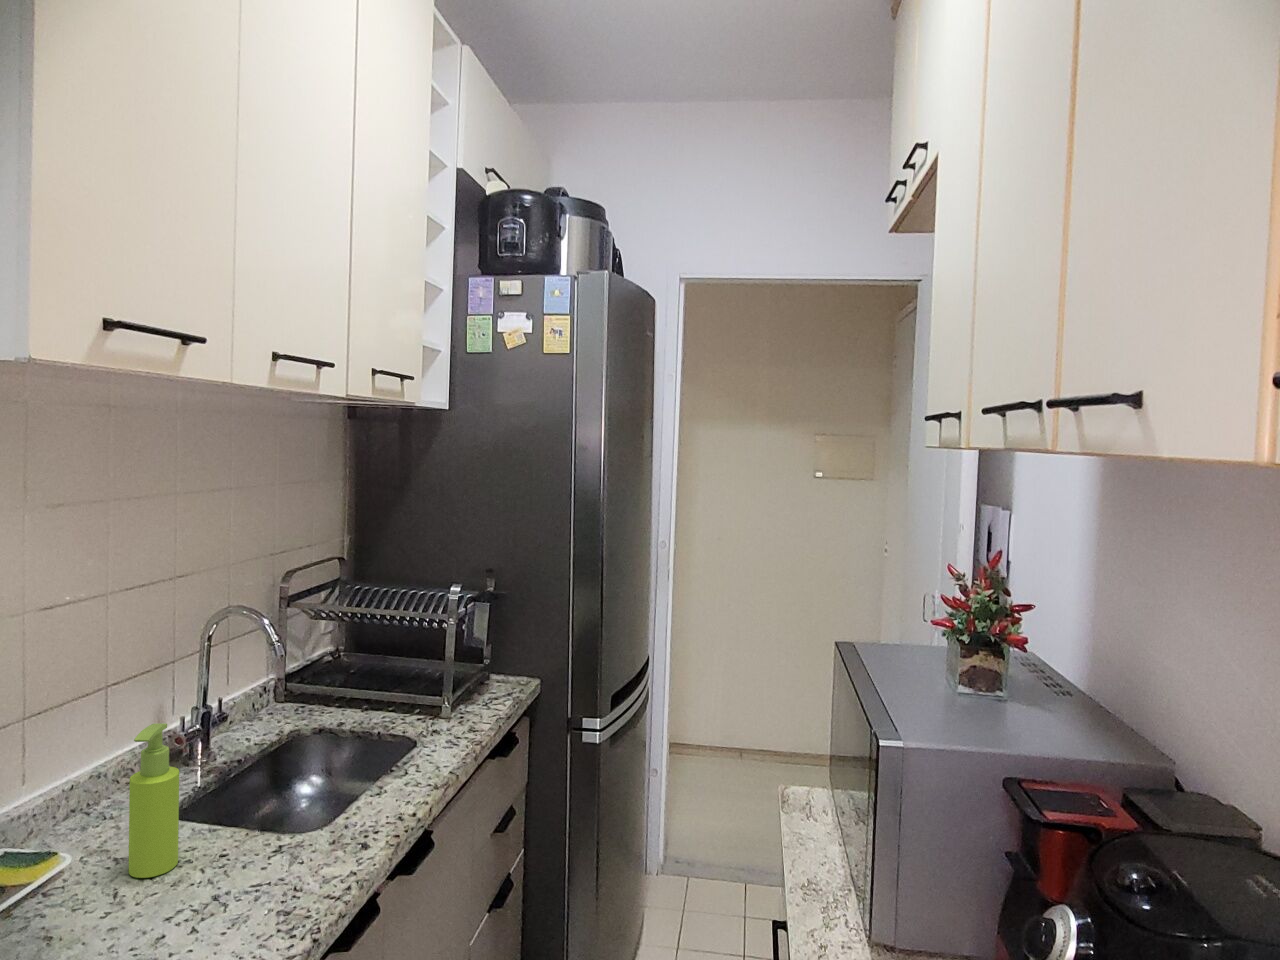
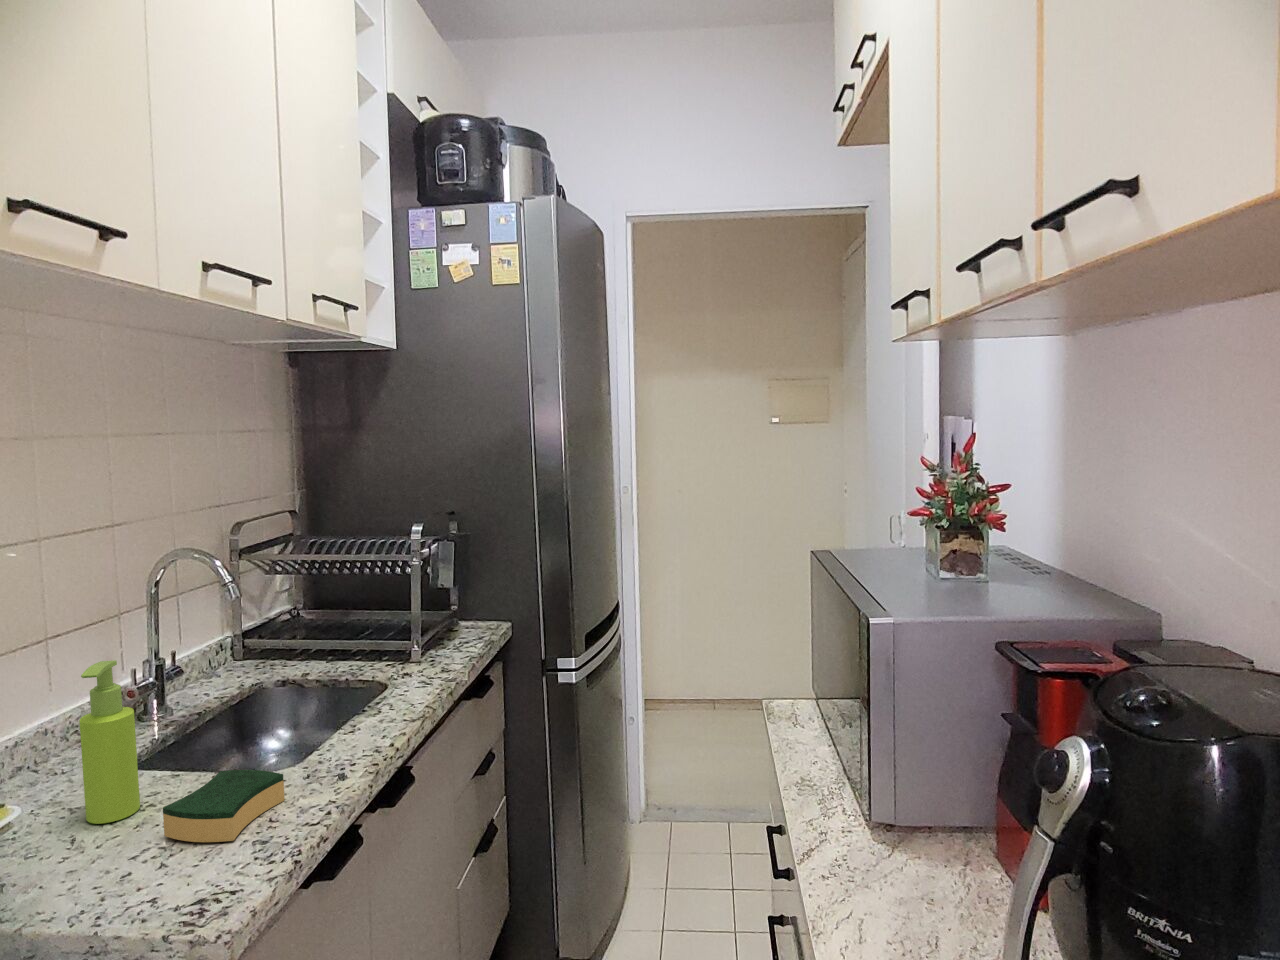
sponge: none [197,834,310,910] -> present [163,770,285,842]

